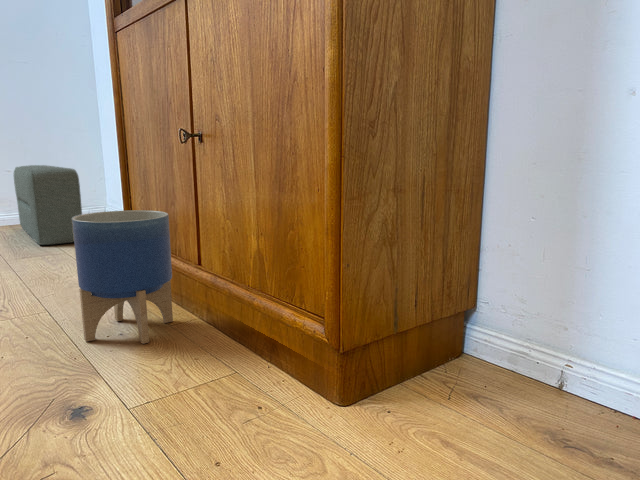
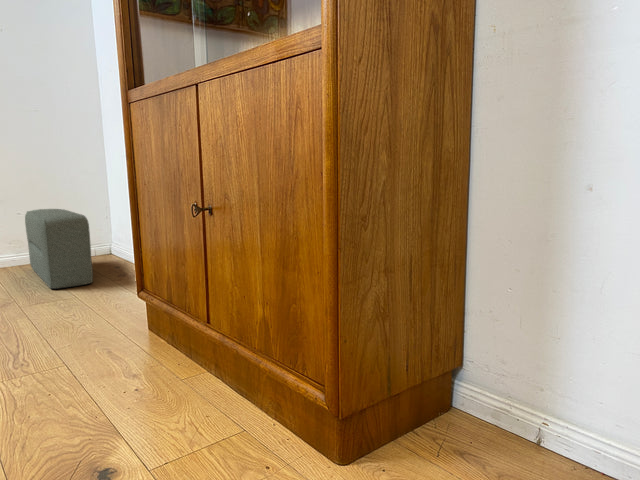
planter: present [72,210,173,344] -> none [93,273,184,401]

